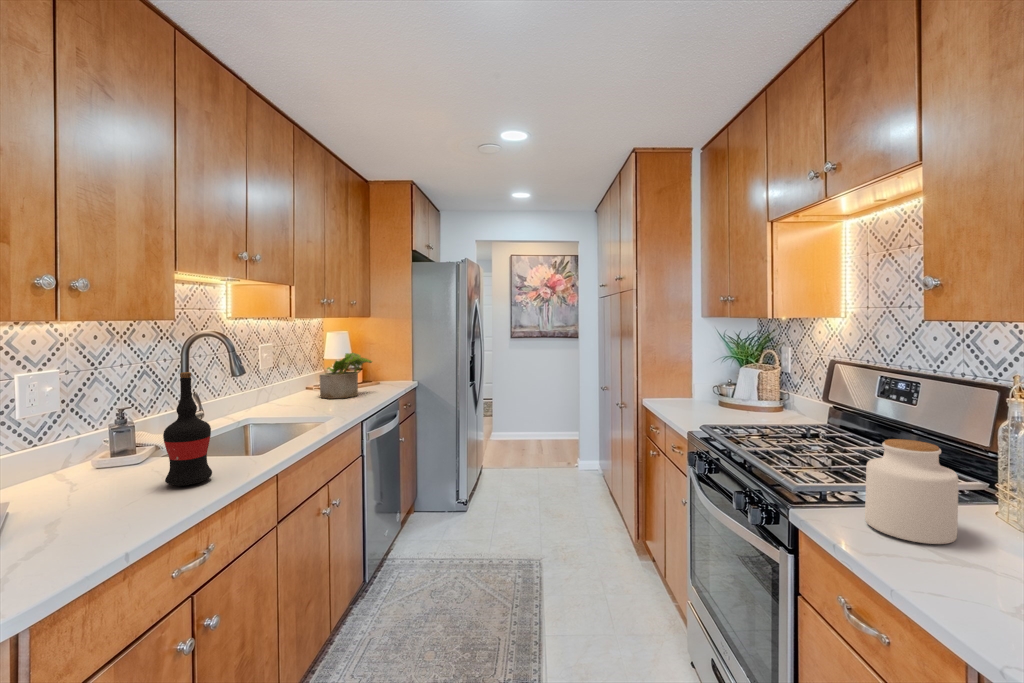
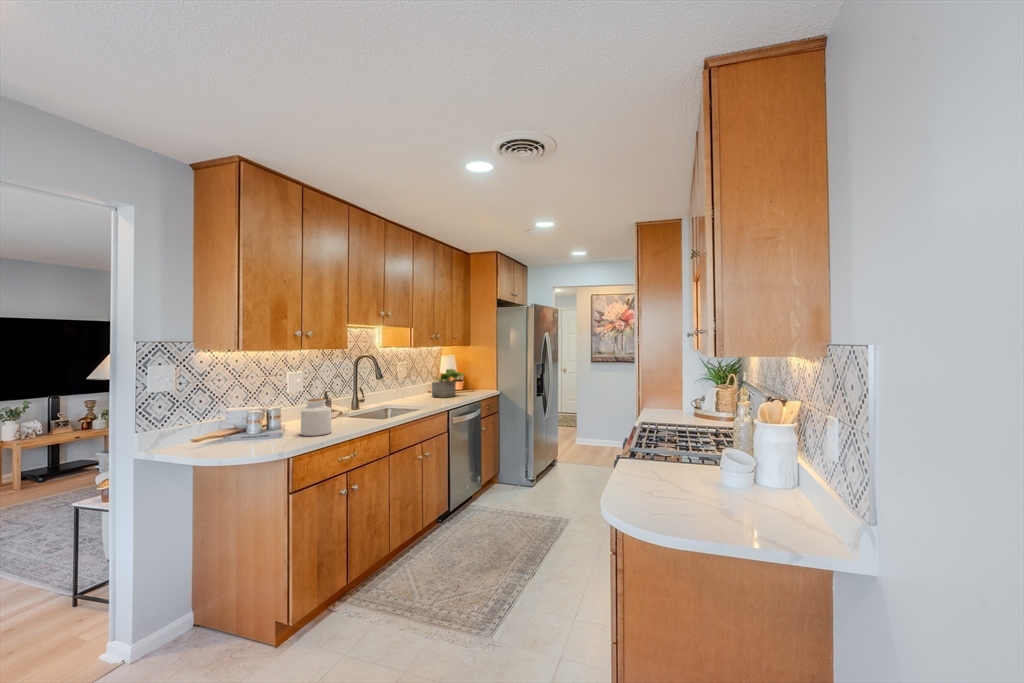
wine bottle: present [163,372,212,486] -> none [339,374,359,427]
jar: present [865,439,958,544] -> present [301,398,331,436]

